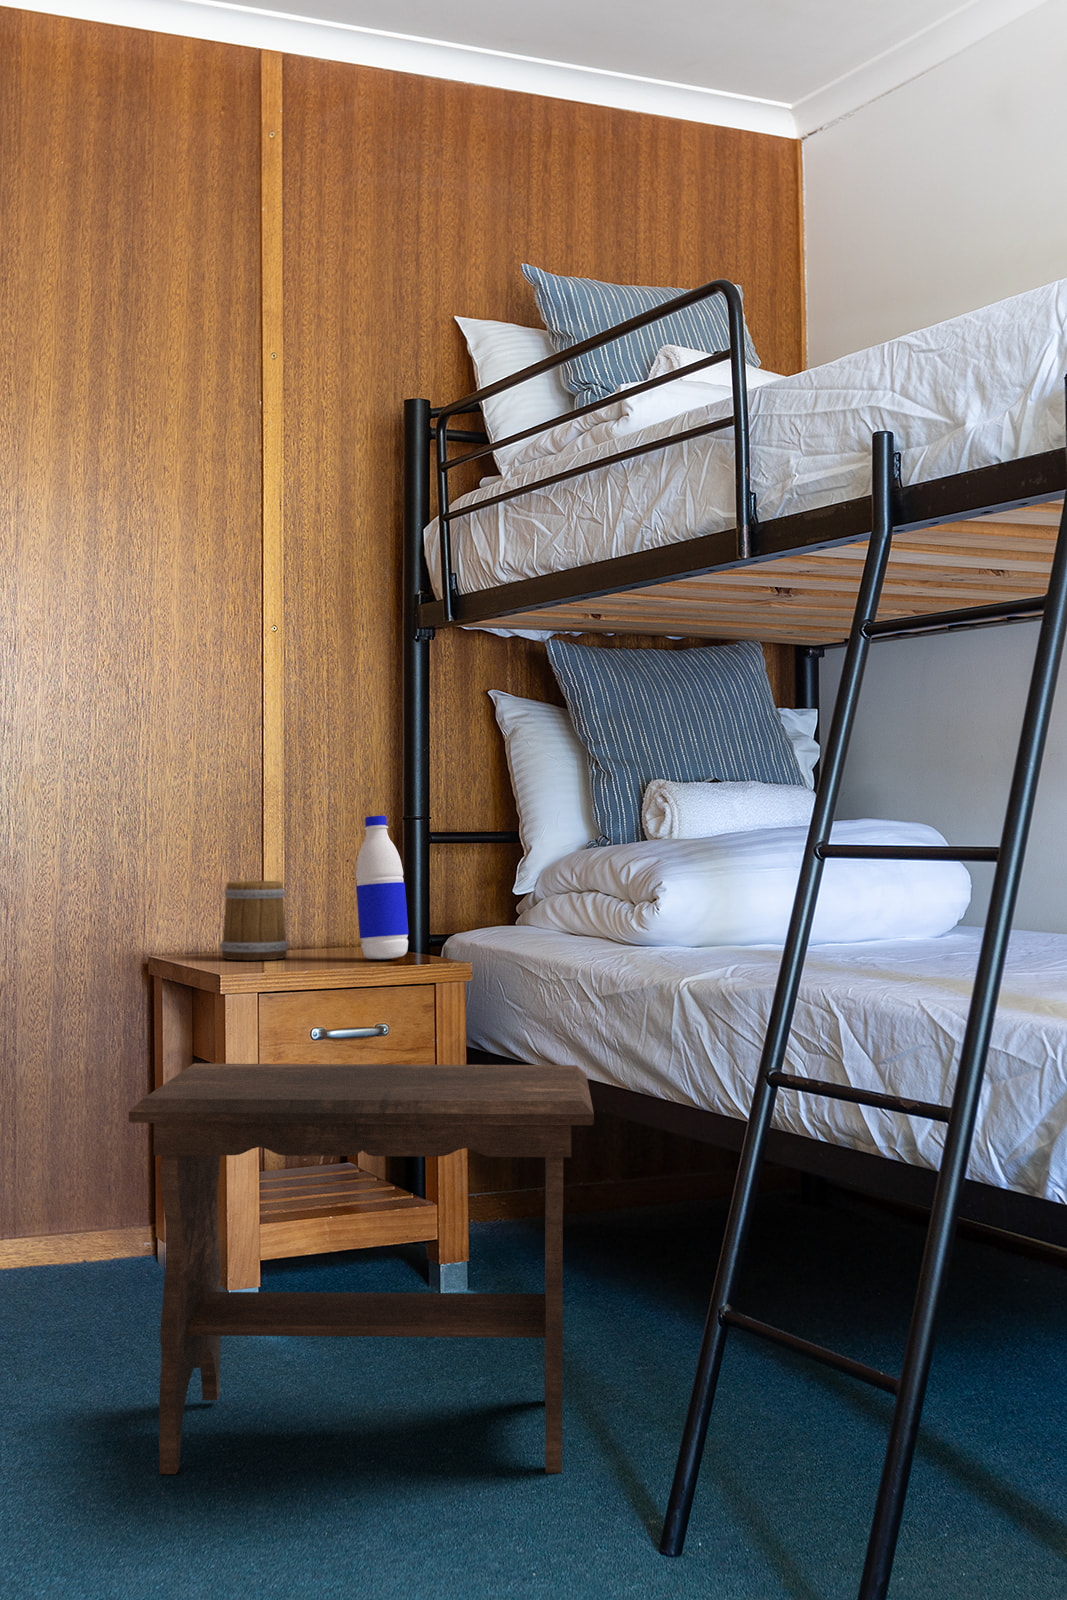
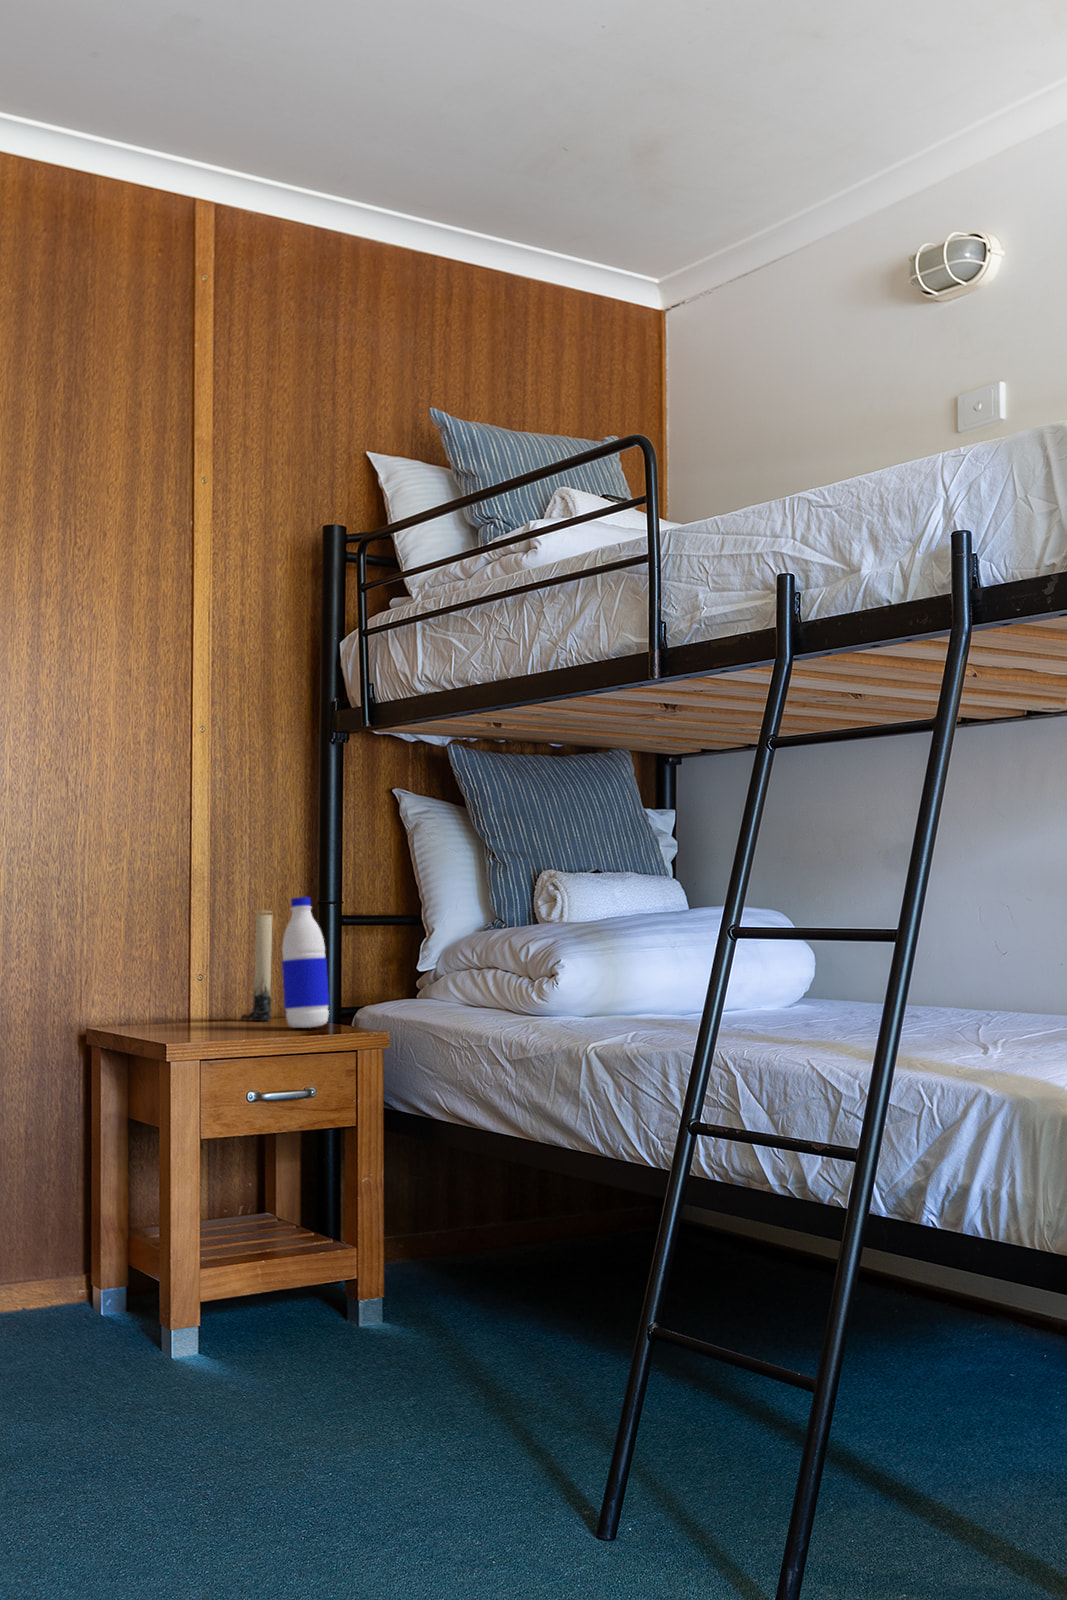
candle: none [319,831,352,951] -> present [241,911,273,1021]
mug: present [220,881,288,960] -> none [154,956,216,1029]
footstool: present [129,1063,594,1474] -> none [109,1122,537,1515]

